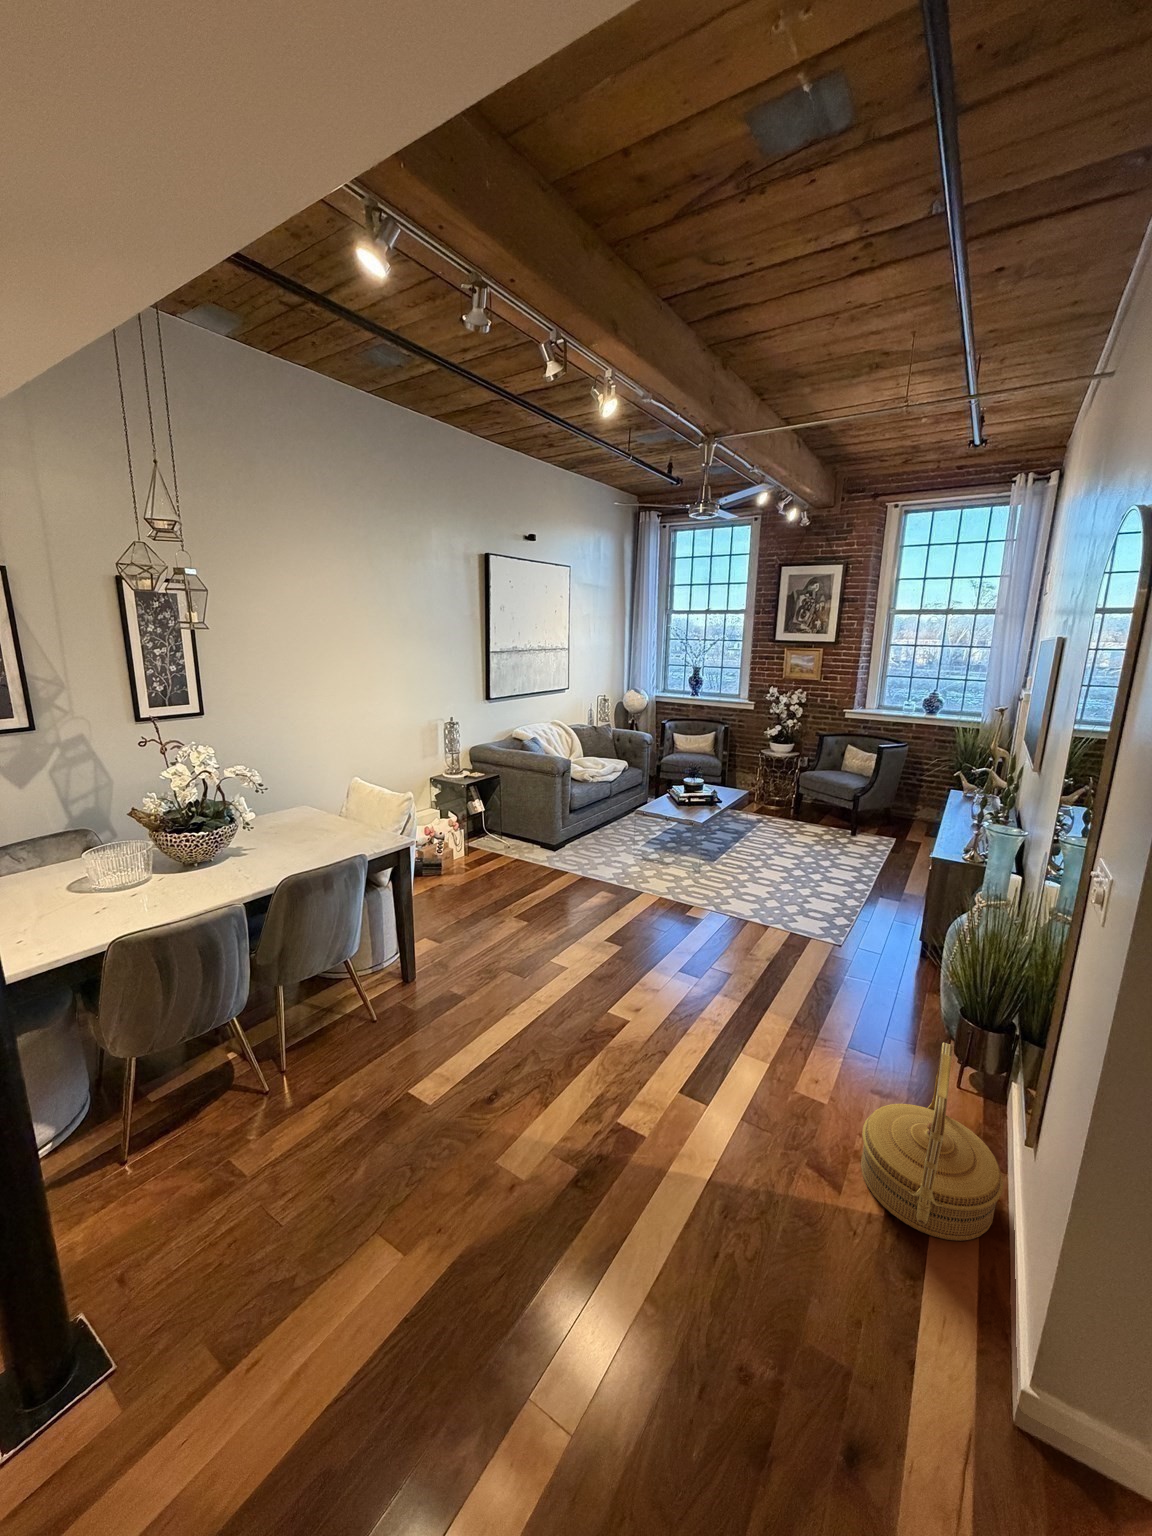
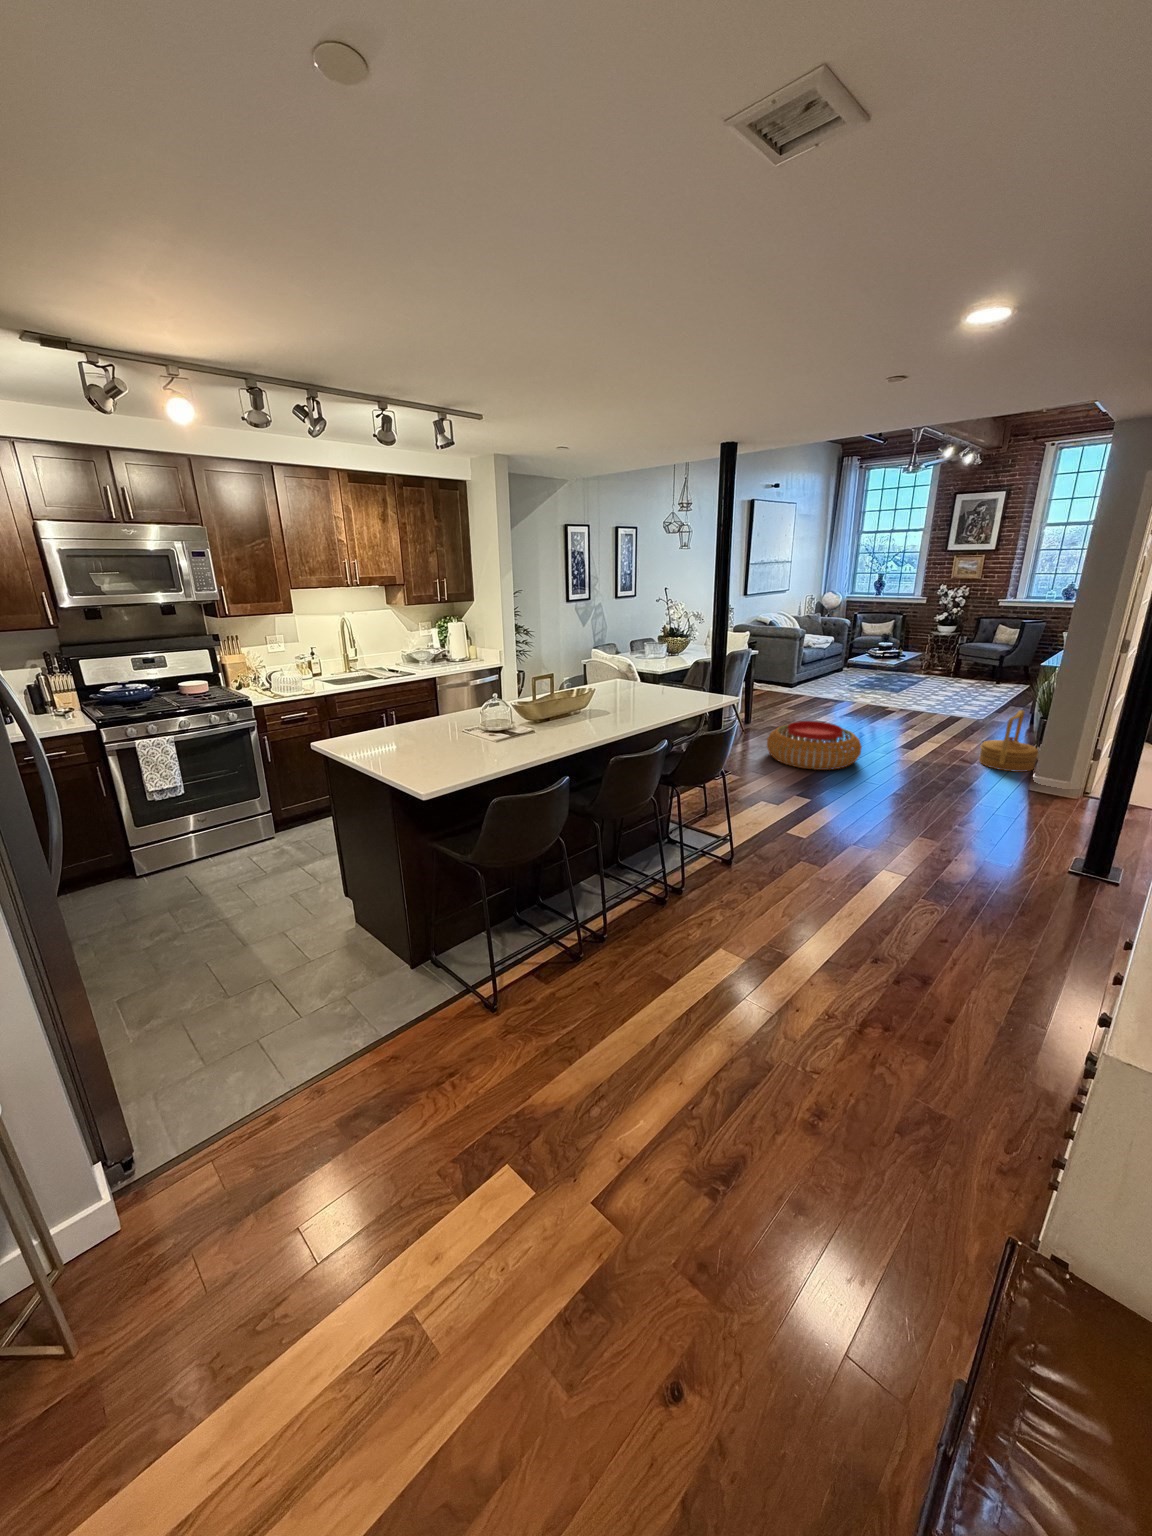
pouf: none [326,1063,576,1300] -> present [767,721,862,770]

